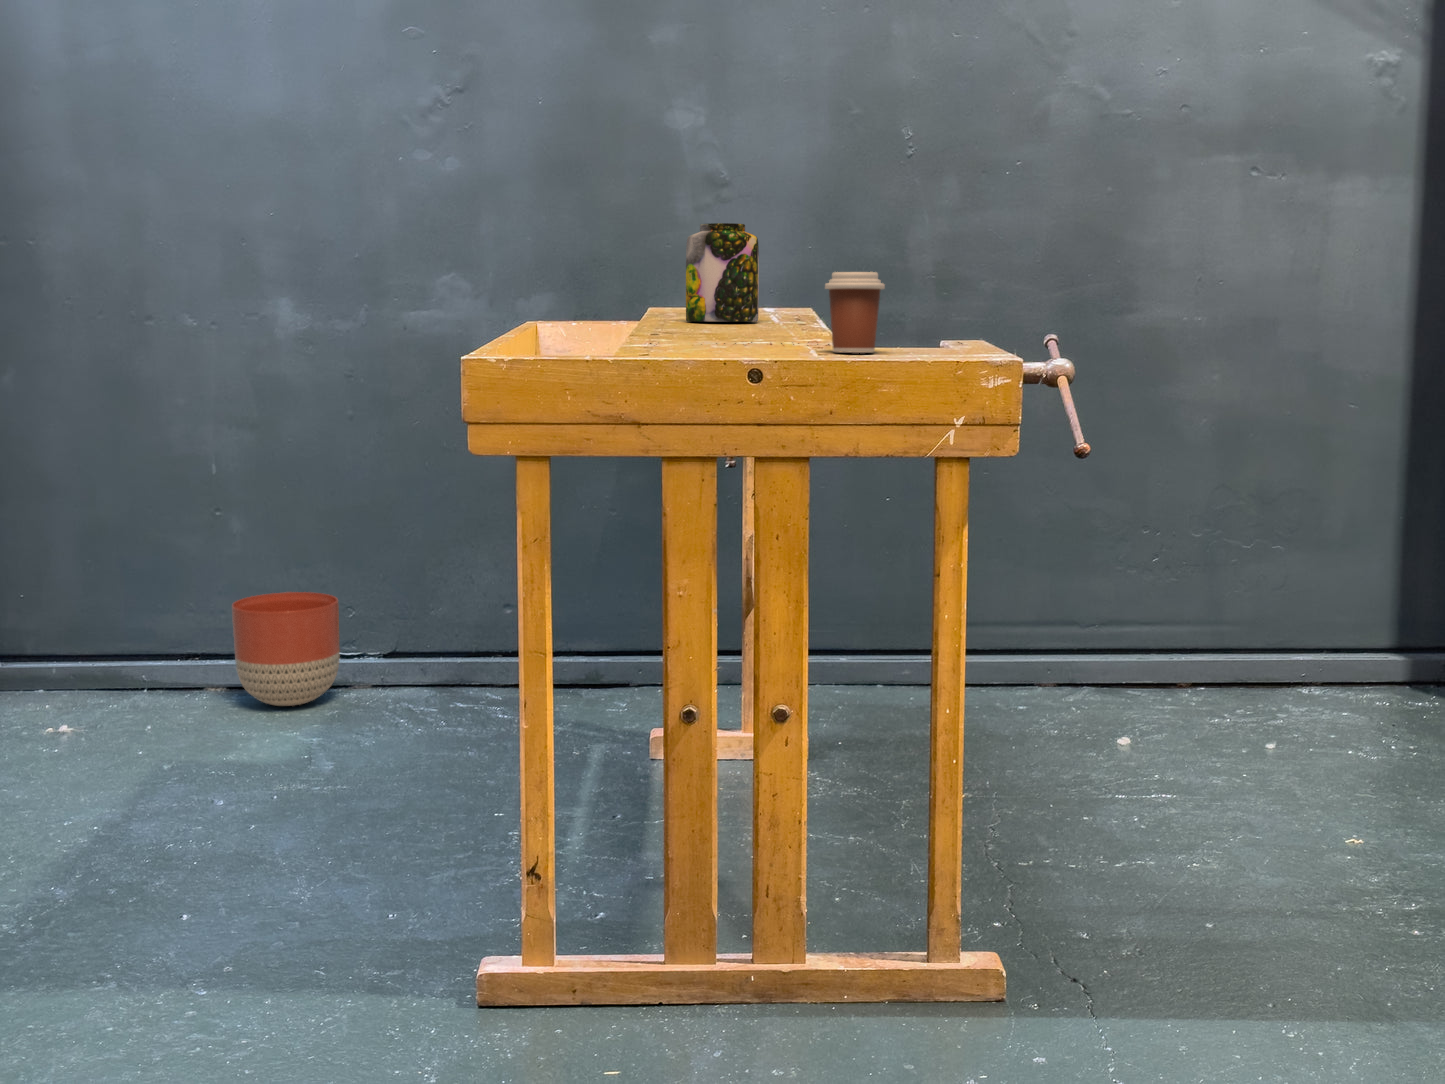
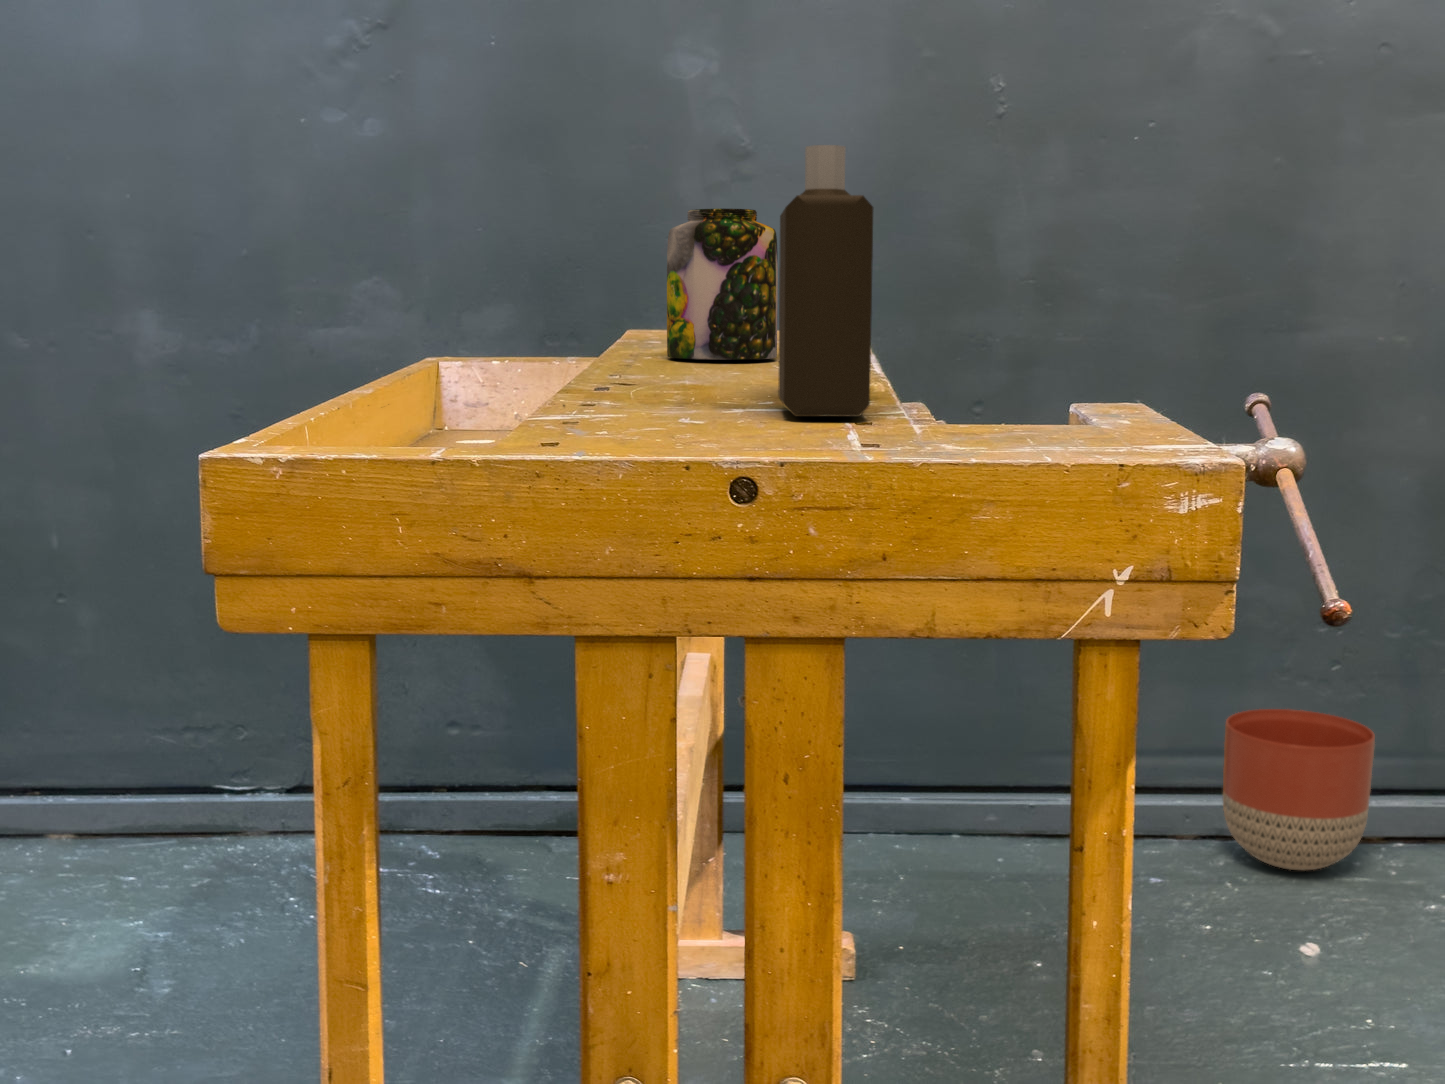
bottle: none [766,188,823,344] -> present [778,145,873,416]
coffee cup: present [825,272,885,353] -> none [875,294,984,439]
planter: present [232,592,340,706] -> present [1223,709,1375,870]

